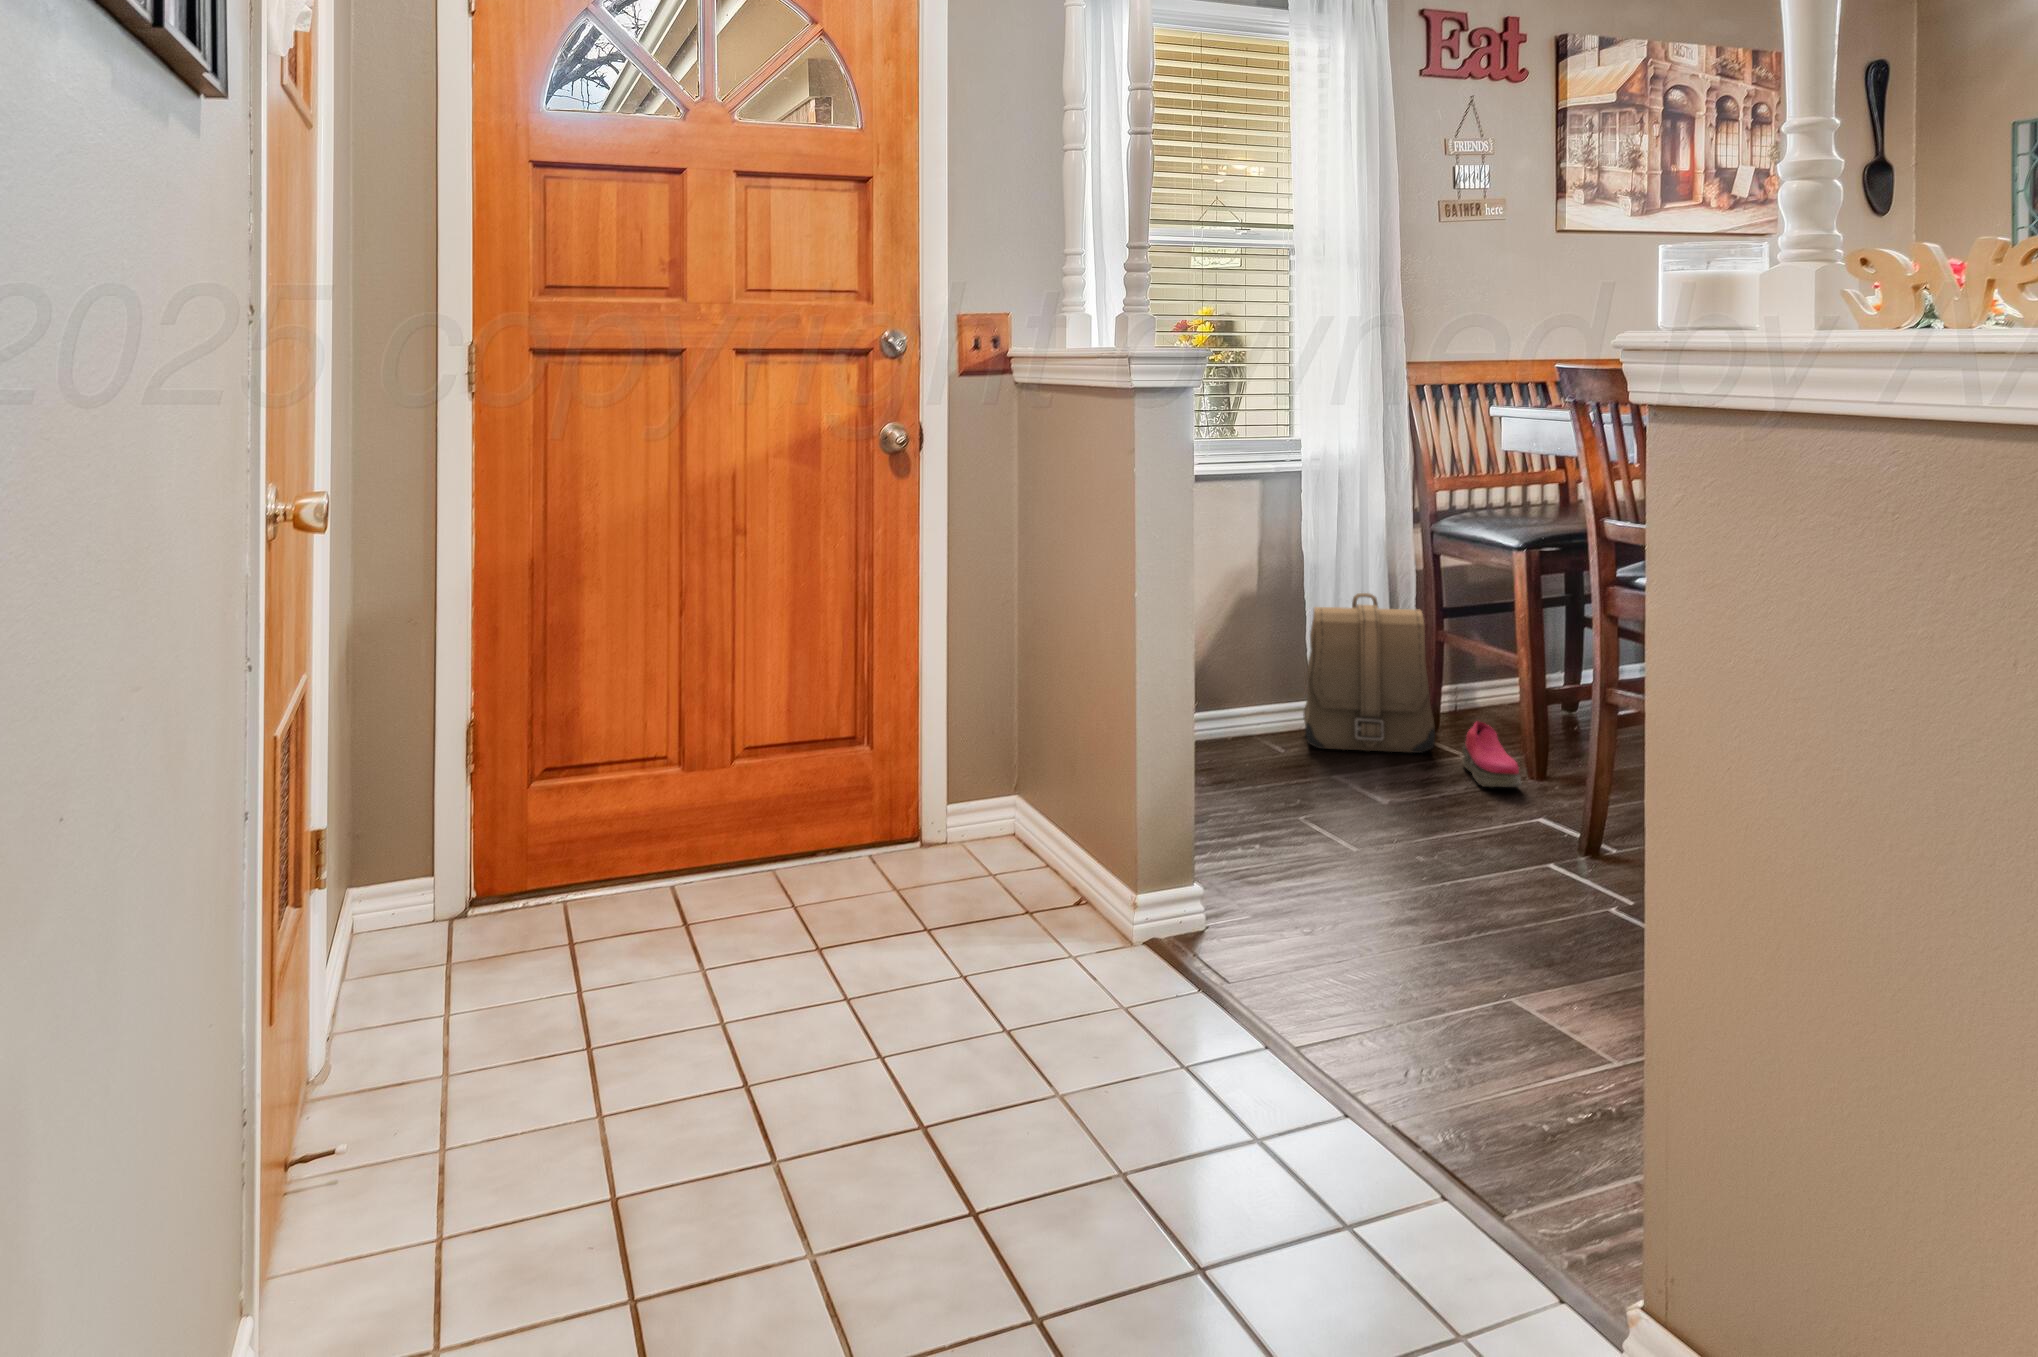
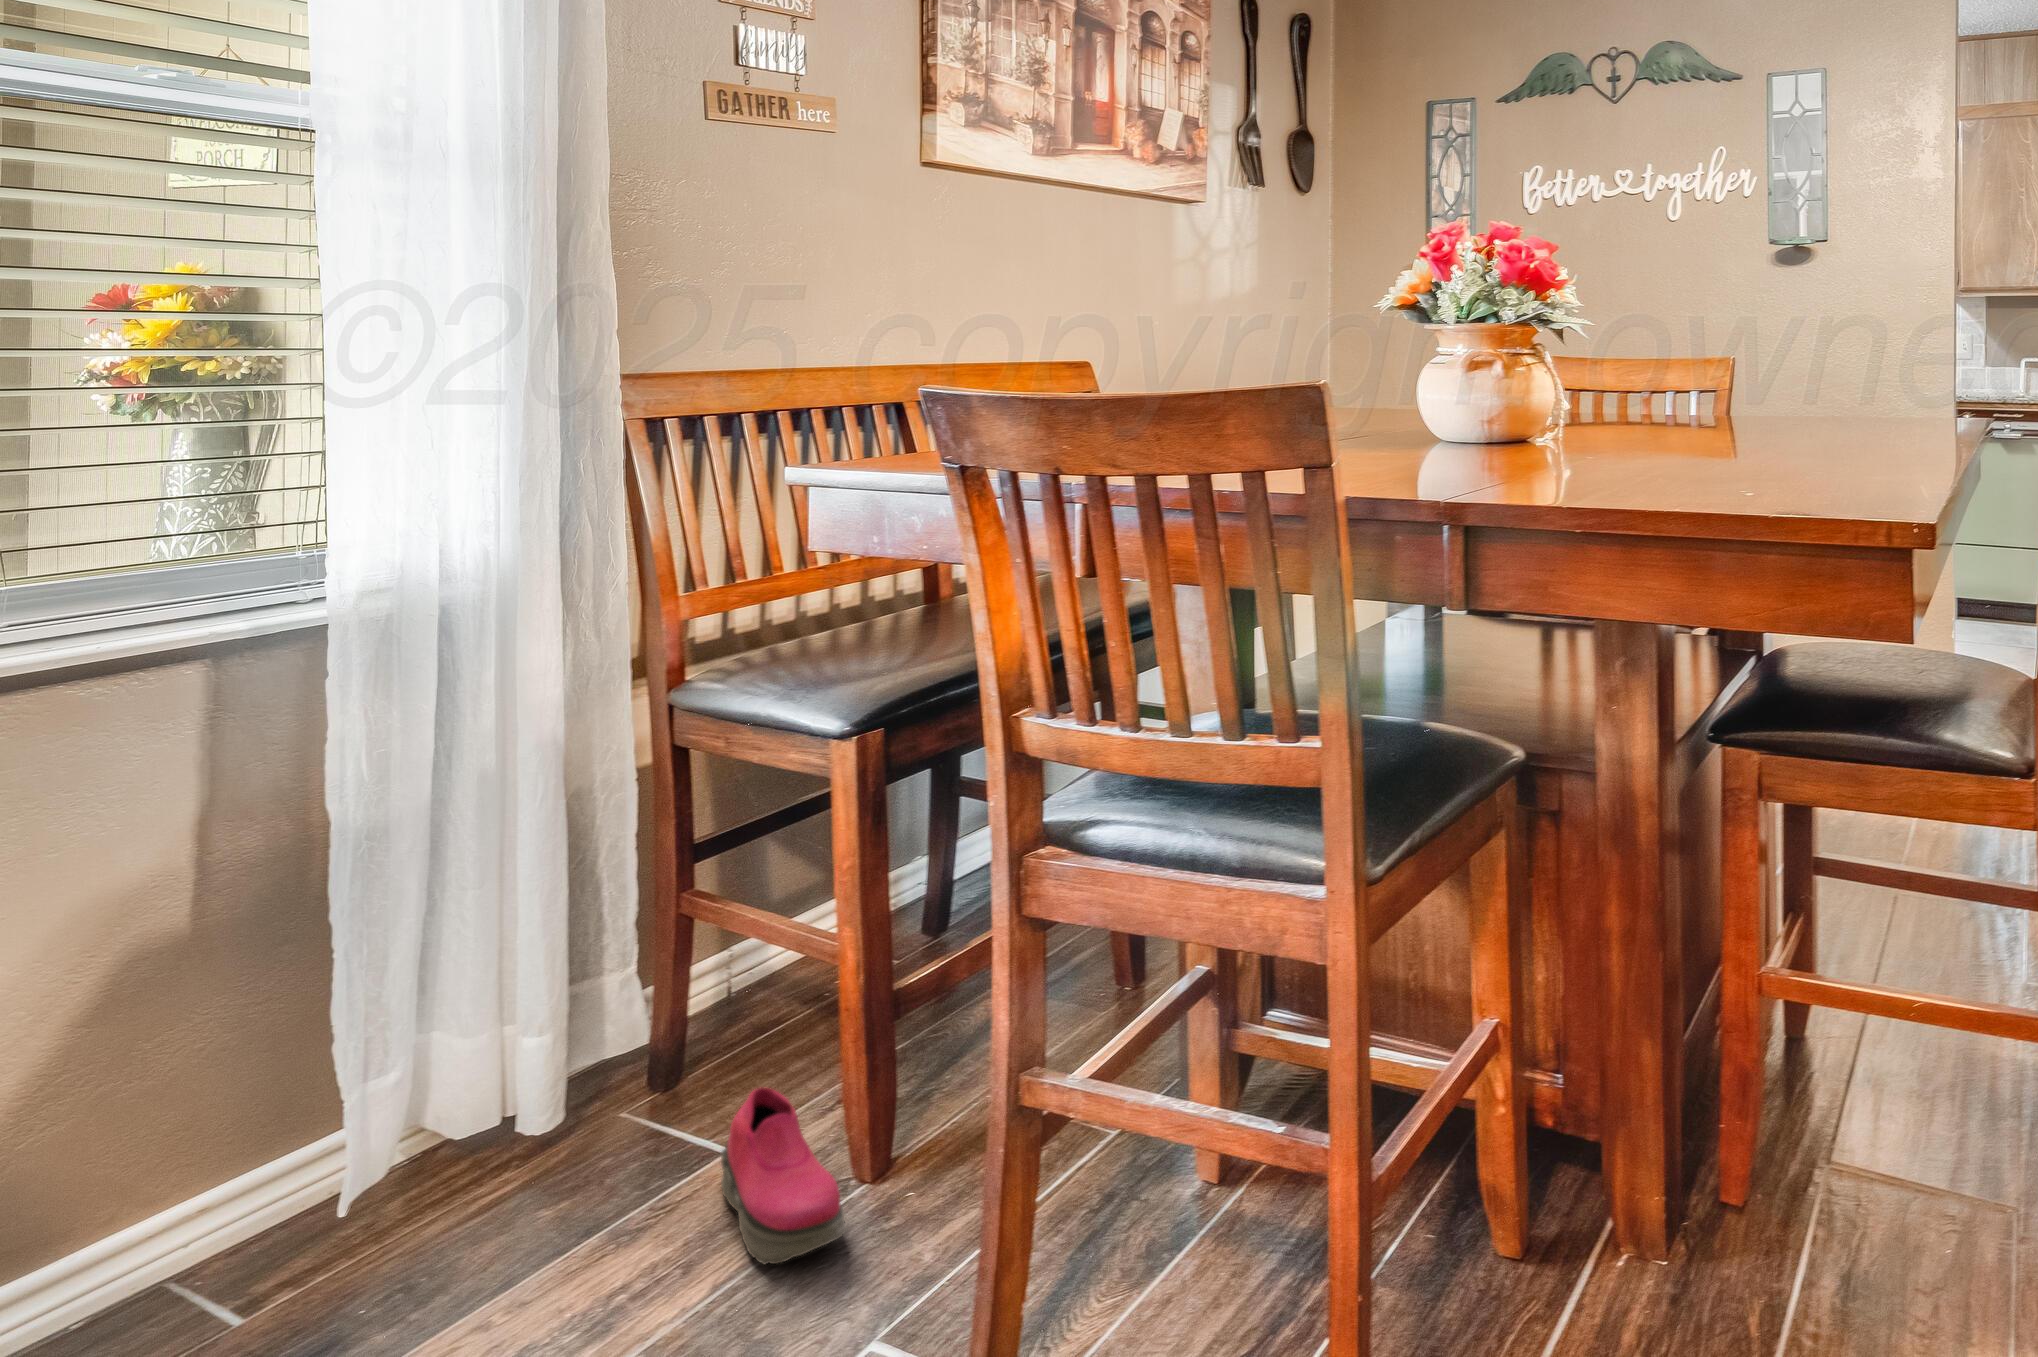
backpack: present [1303,593,1435,753] -> none [313,851,663,1261]

